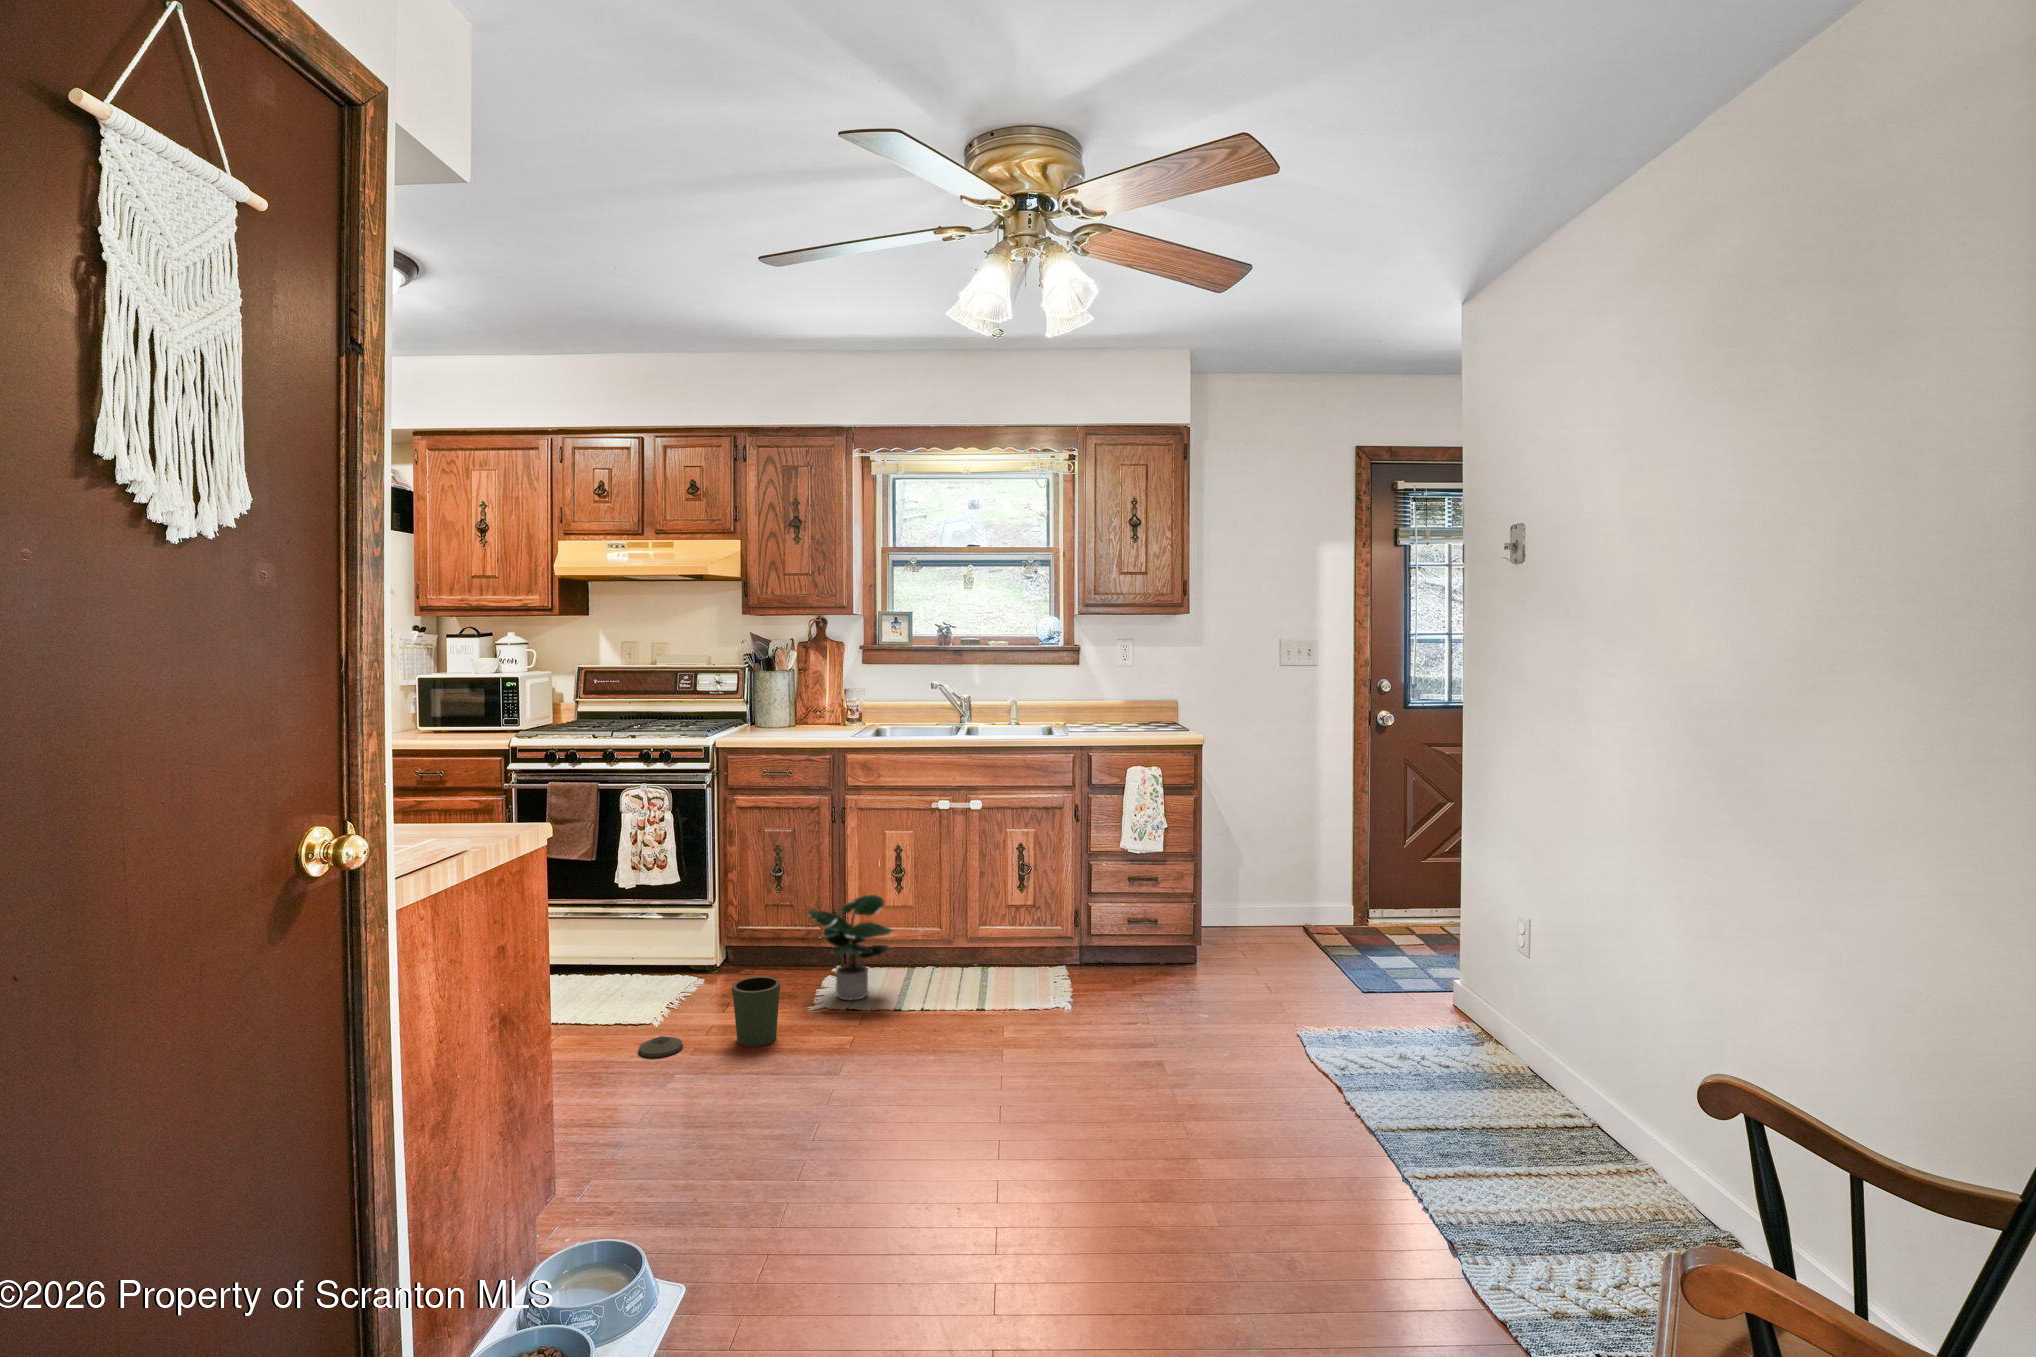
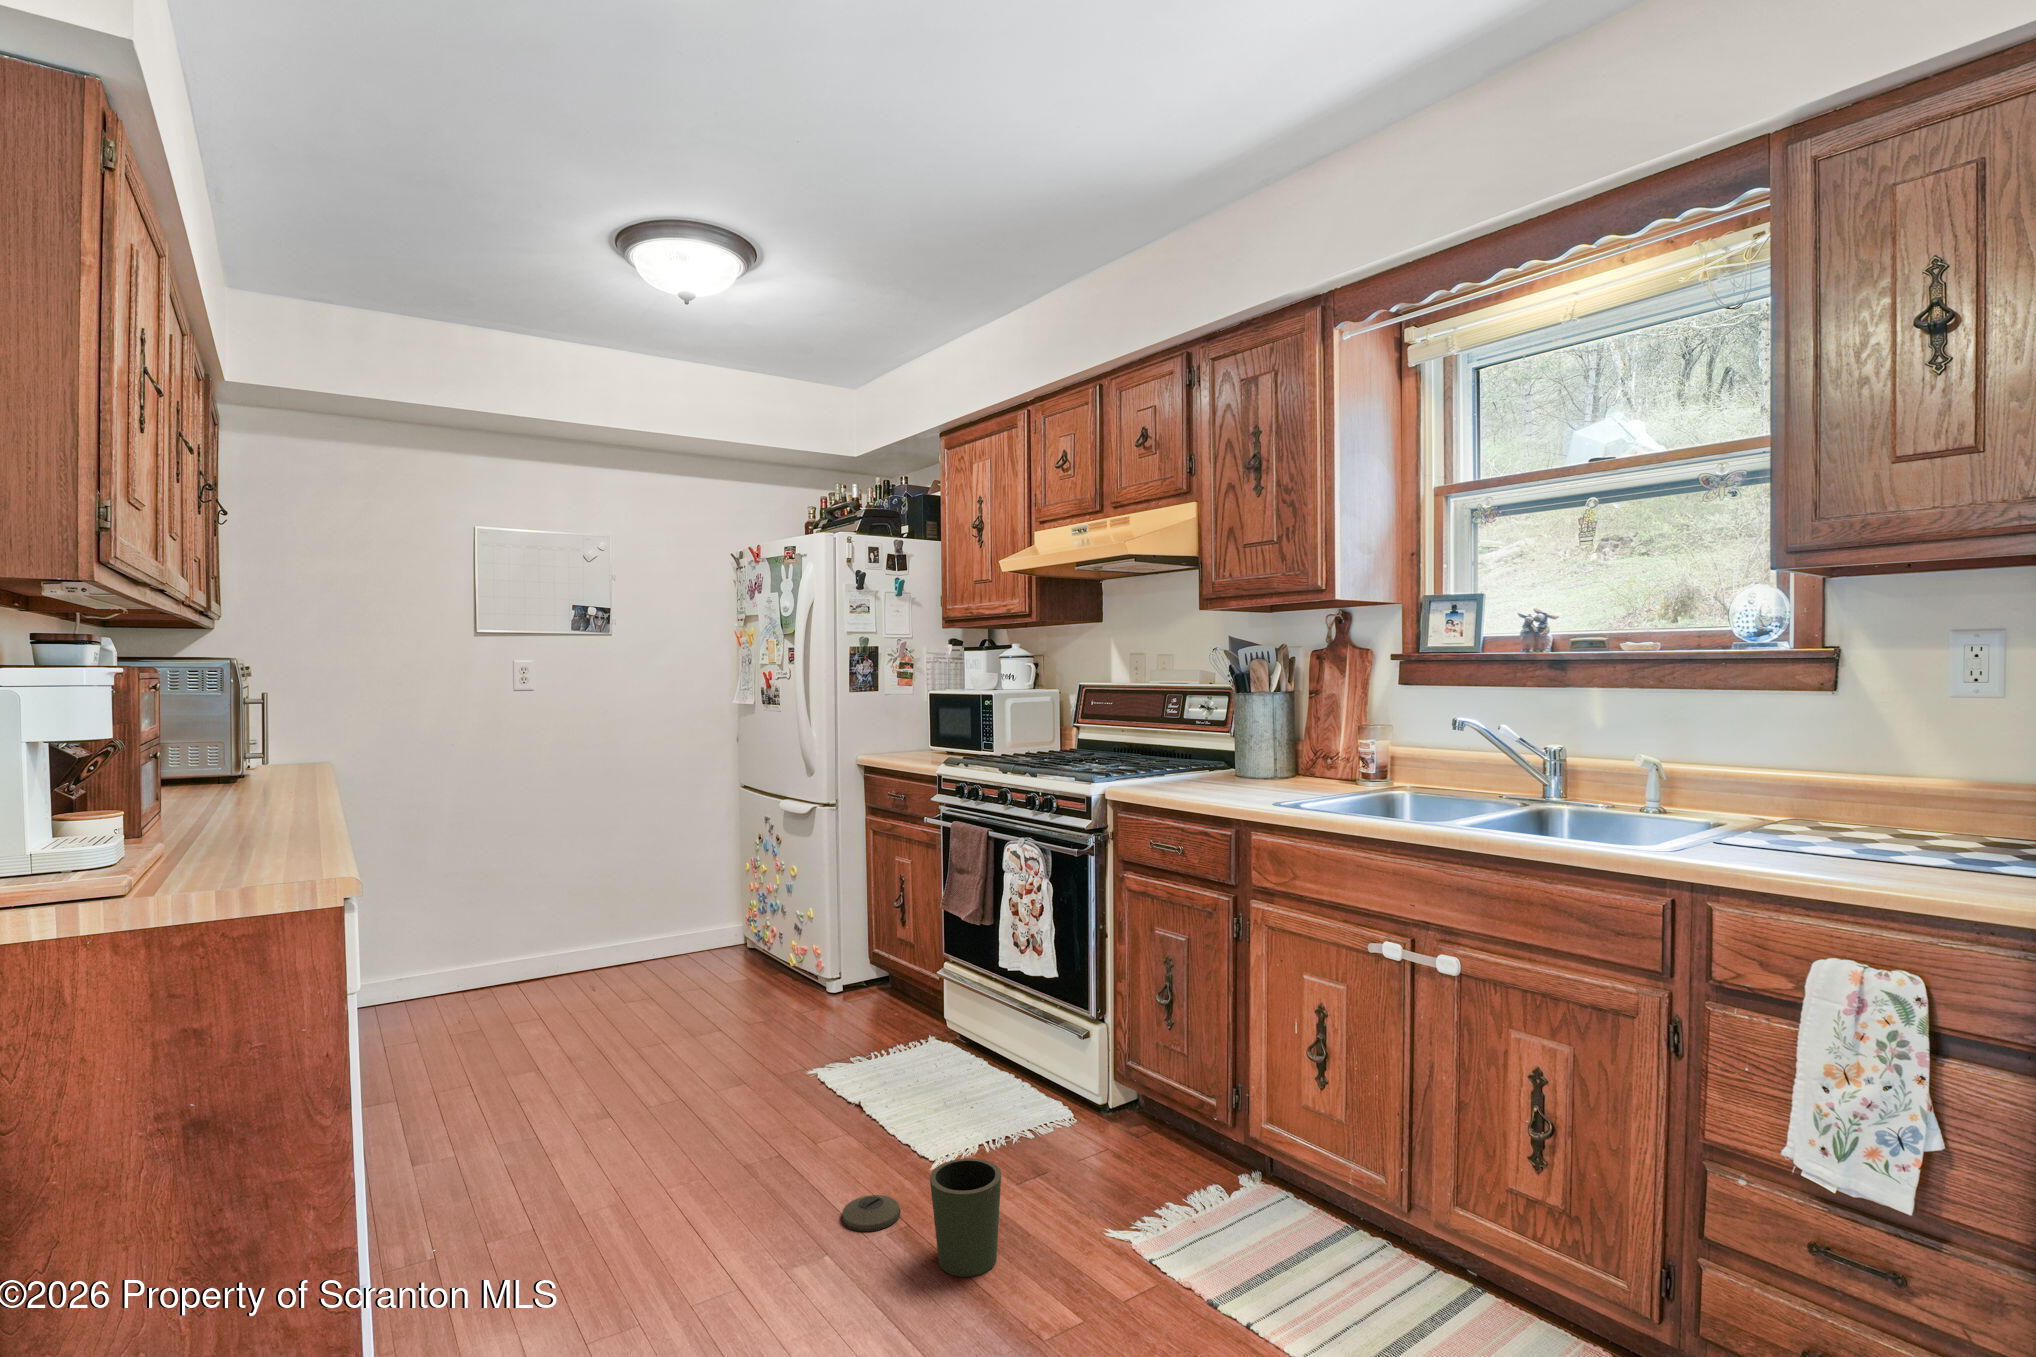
potted plant: present [807,895,893,1000] -> none [1114,1077,1254,1257]

